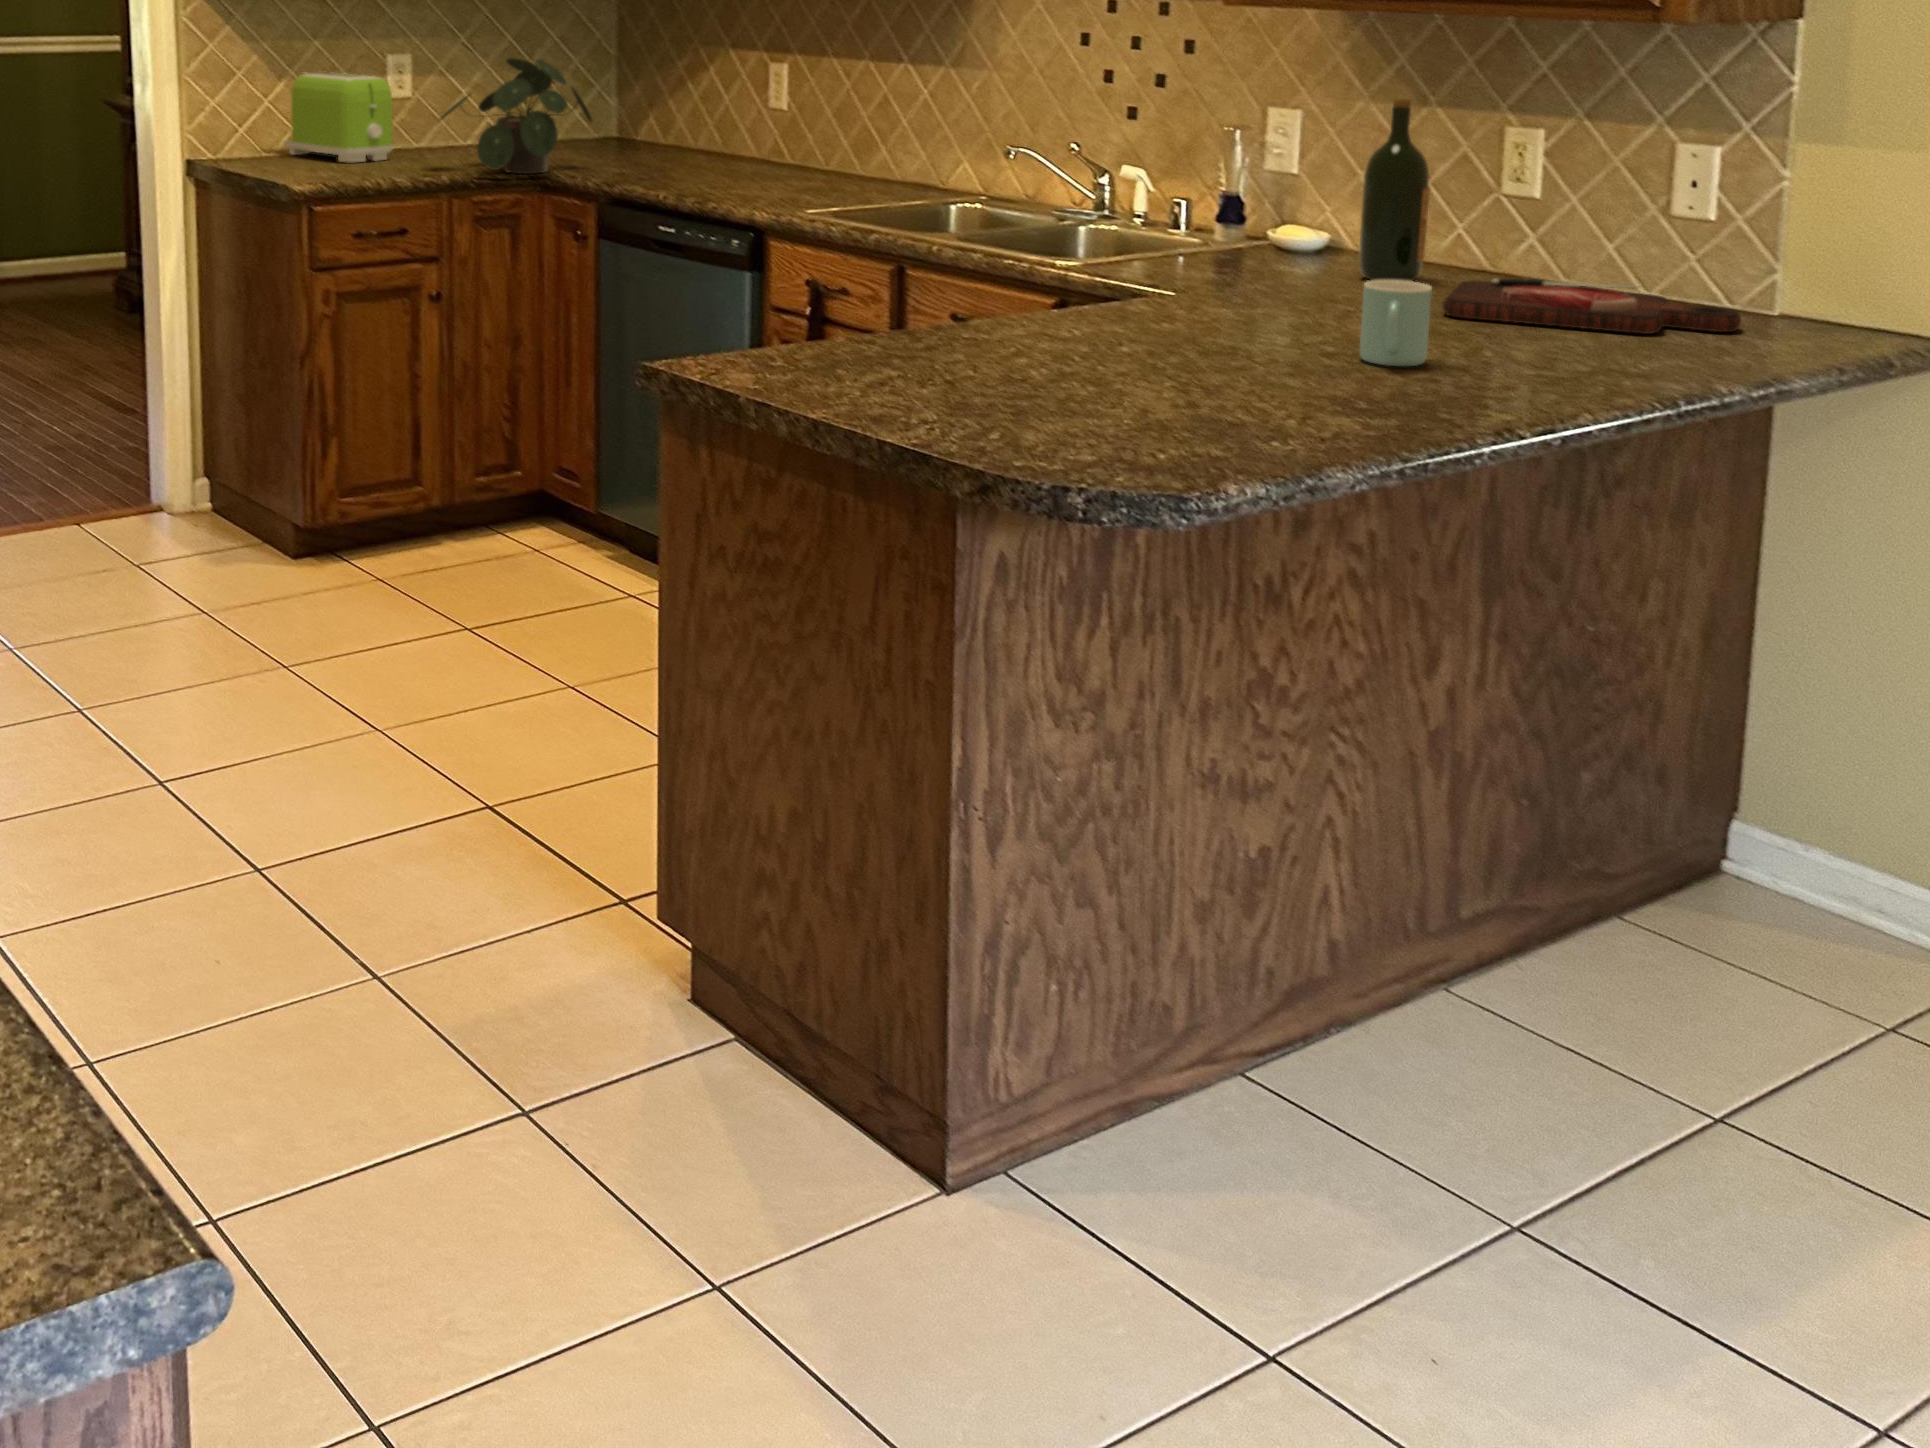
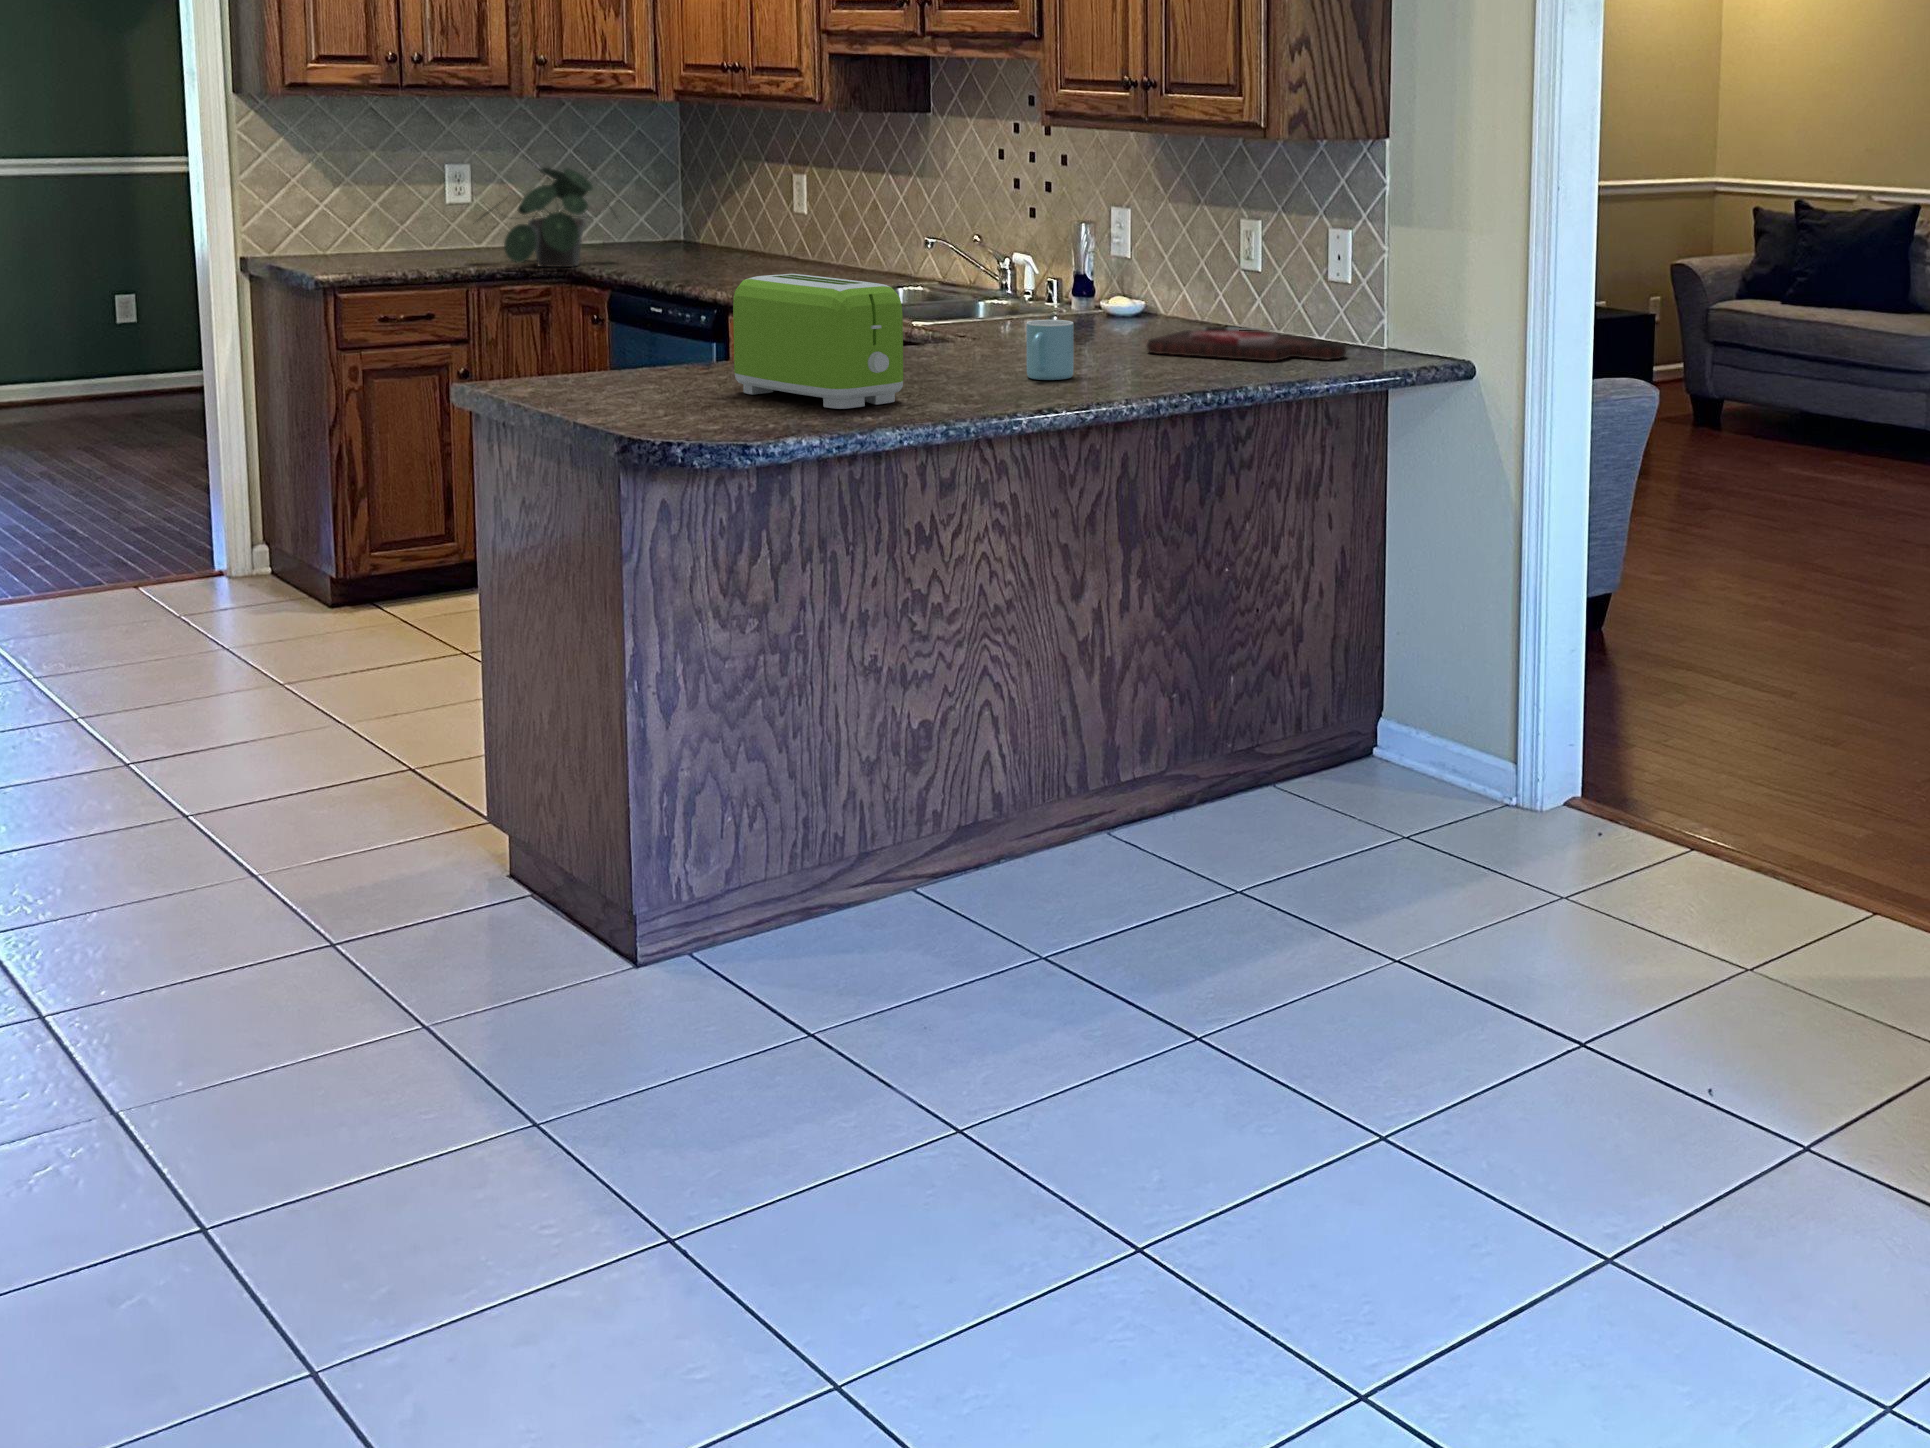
toaster: present [284,73,393,162] -> present [733,274,903,409]
wine bottle: present [1359,98,1430,281] -> none [1131,195,1178,334]

